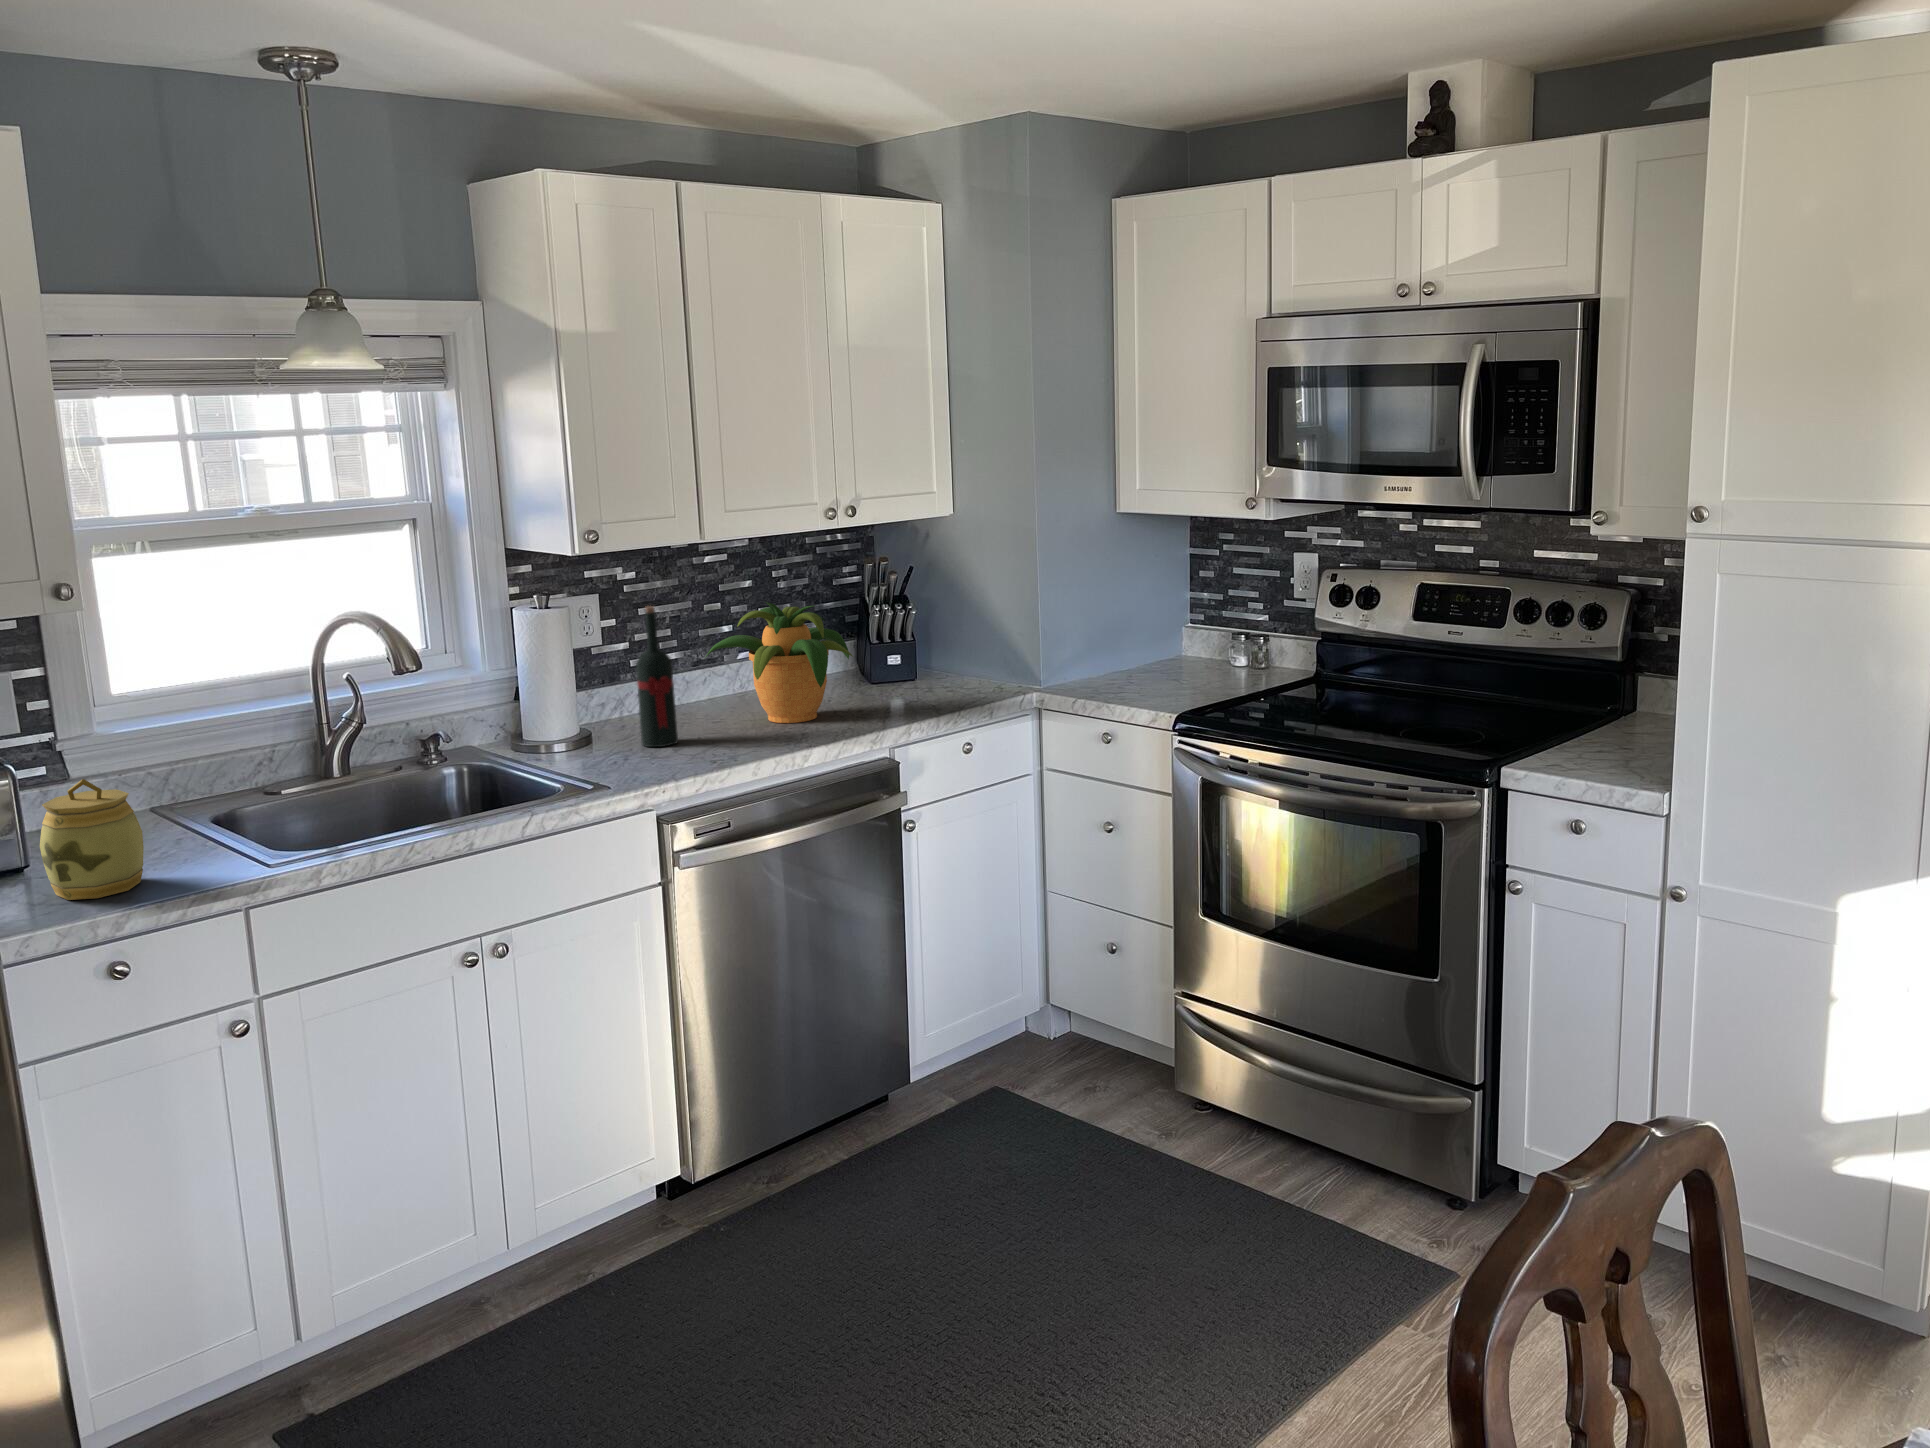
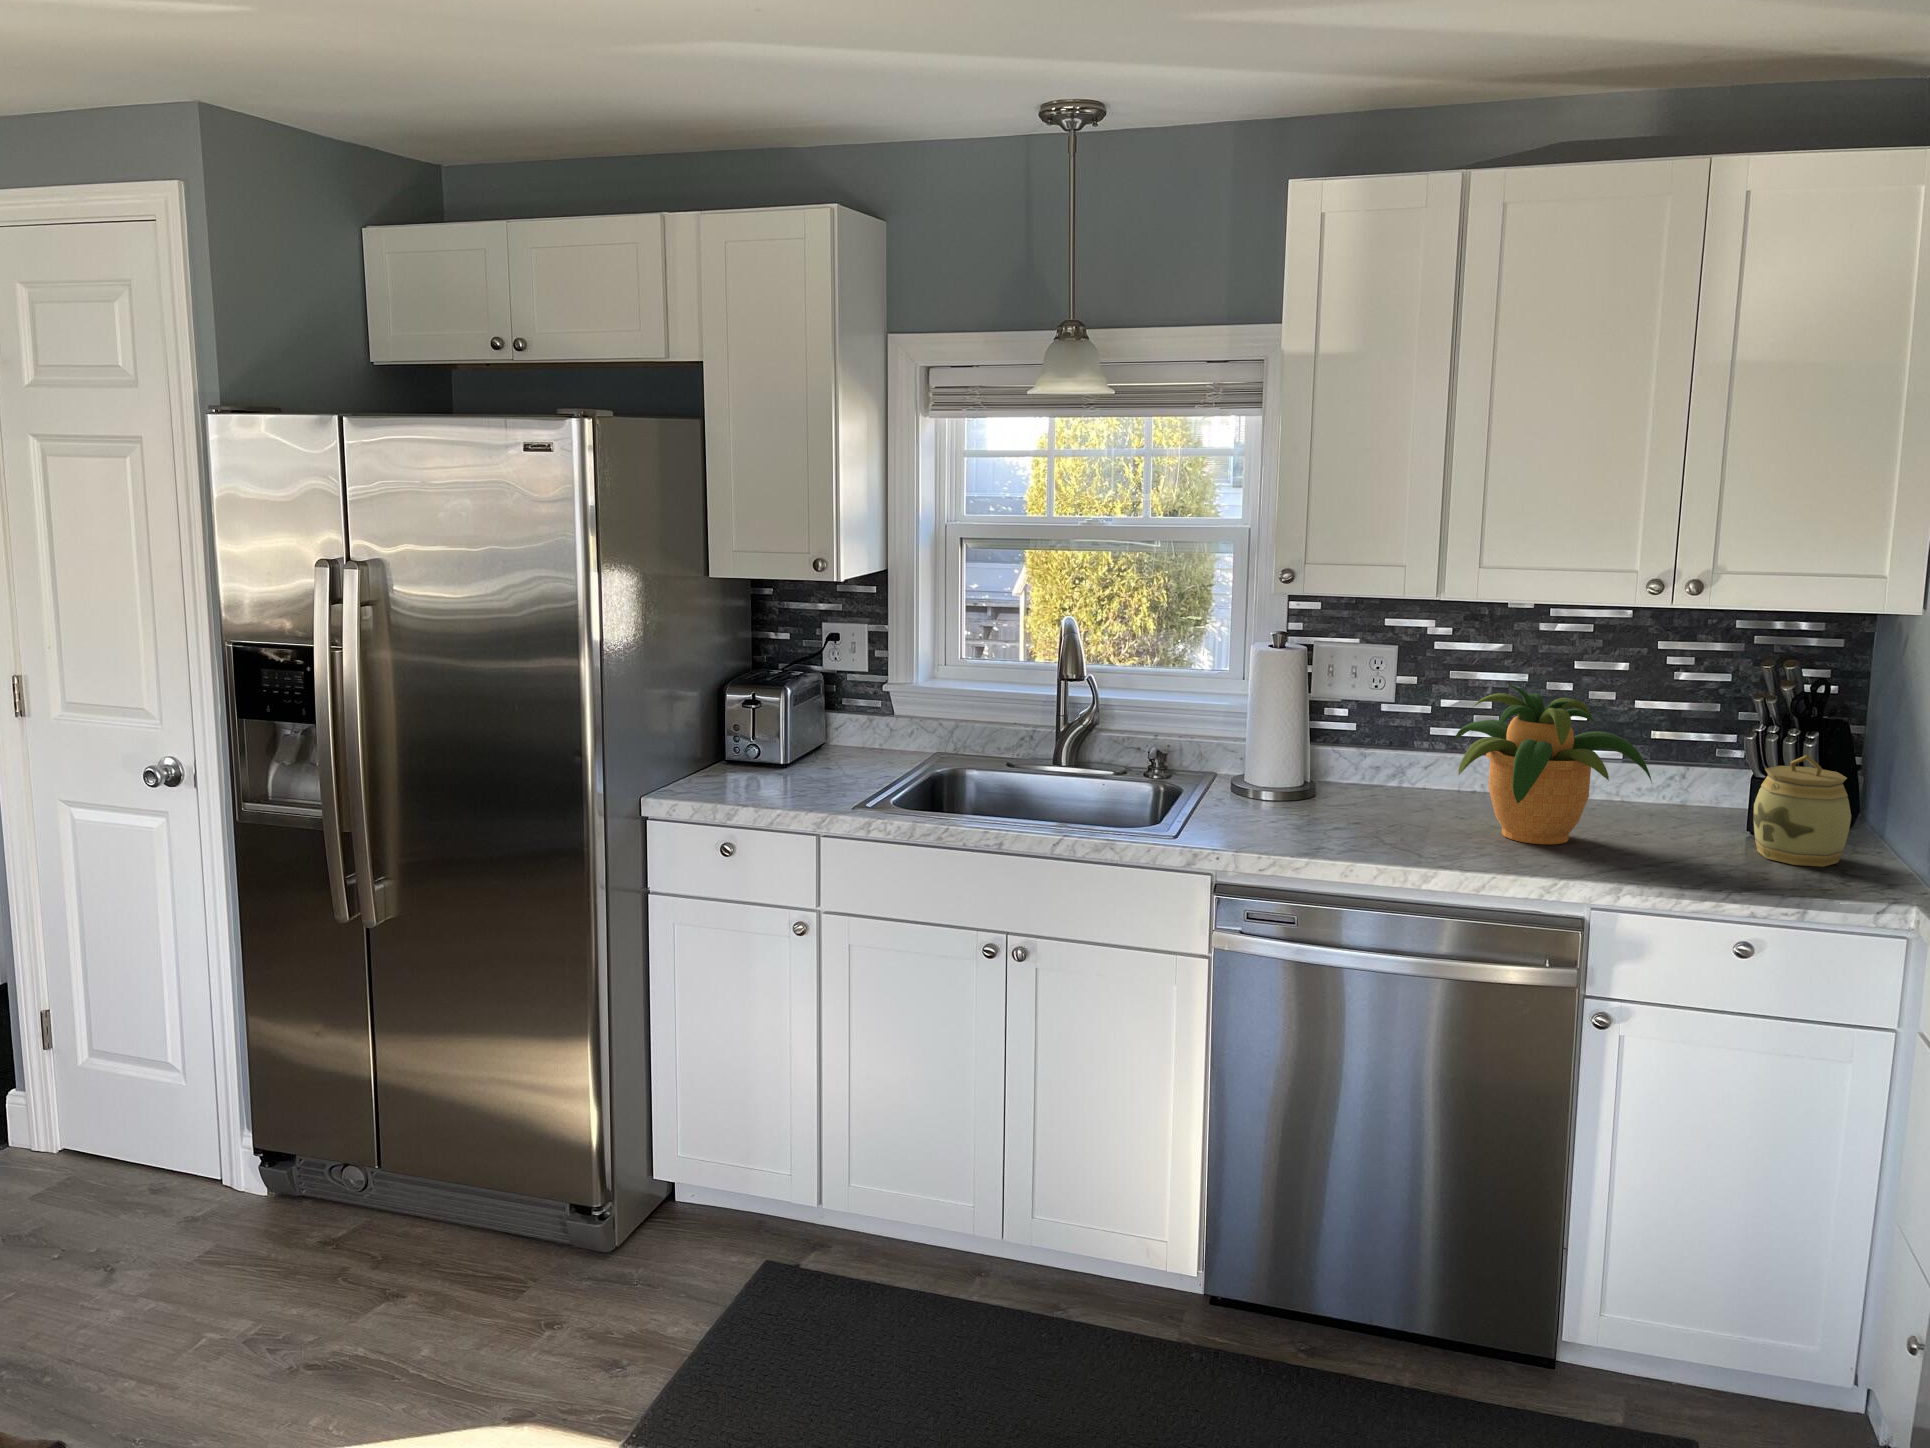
wine bottle: present [636,606,678,747] -> none [1323,663,1369,822]
jar: present [40,779,144,900] -> present [1754,755,1851,867]

